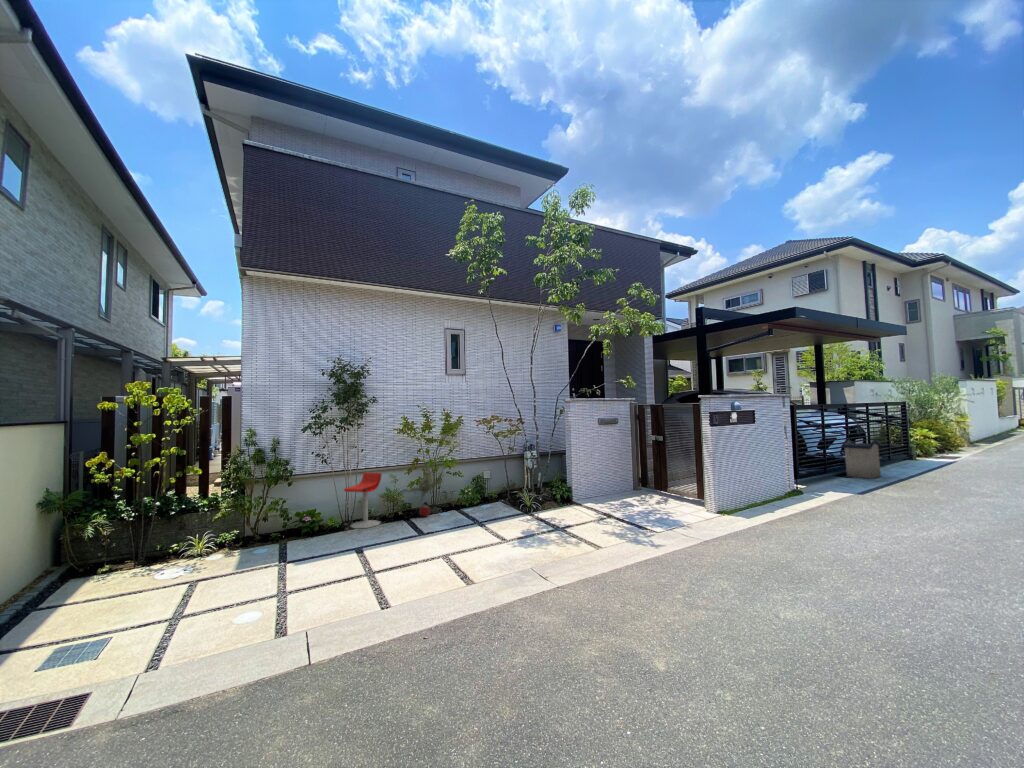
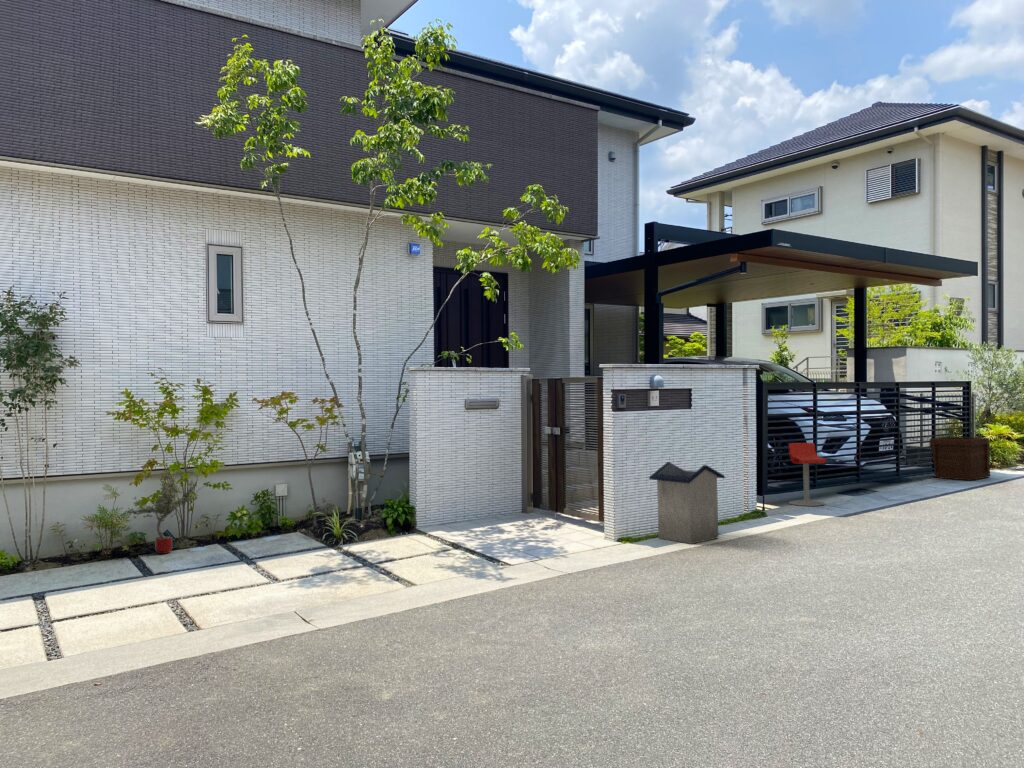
wooden crate: none [886,438,932,468] -> present [930,436,990,481]
trash can: present [841,439,882,479] -> present [649,462,725,544]
stool: present [344,473,381,529] -> present [788,443,826,506]

